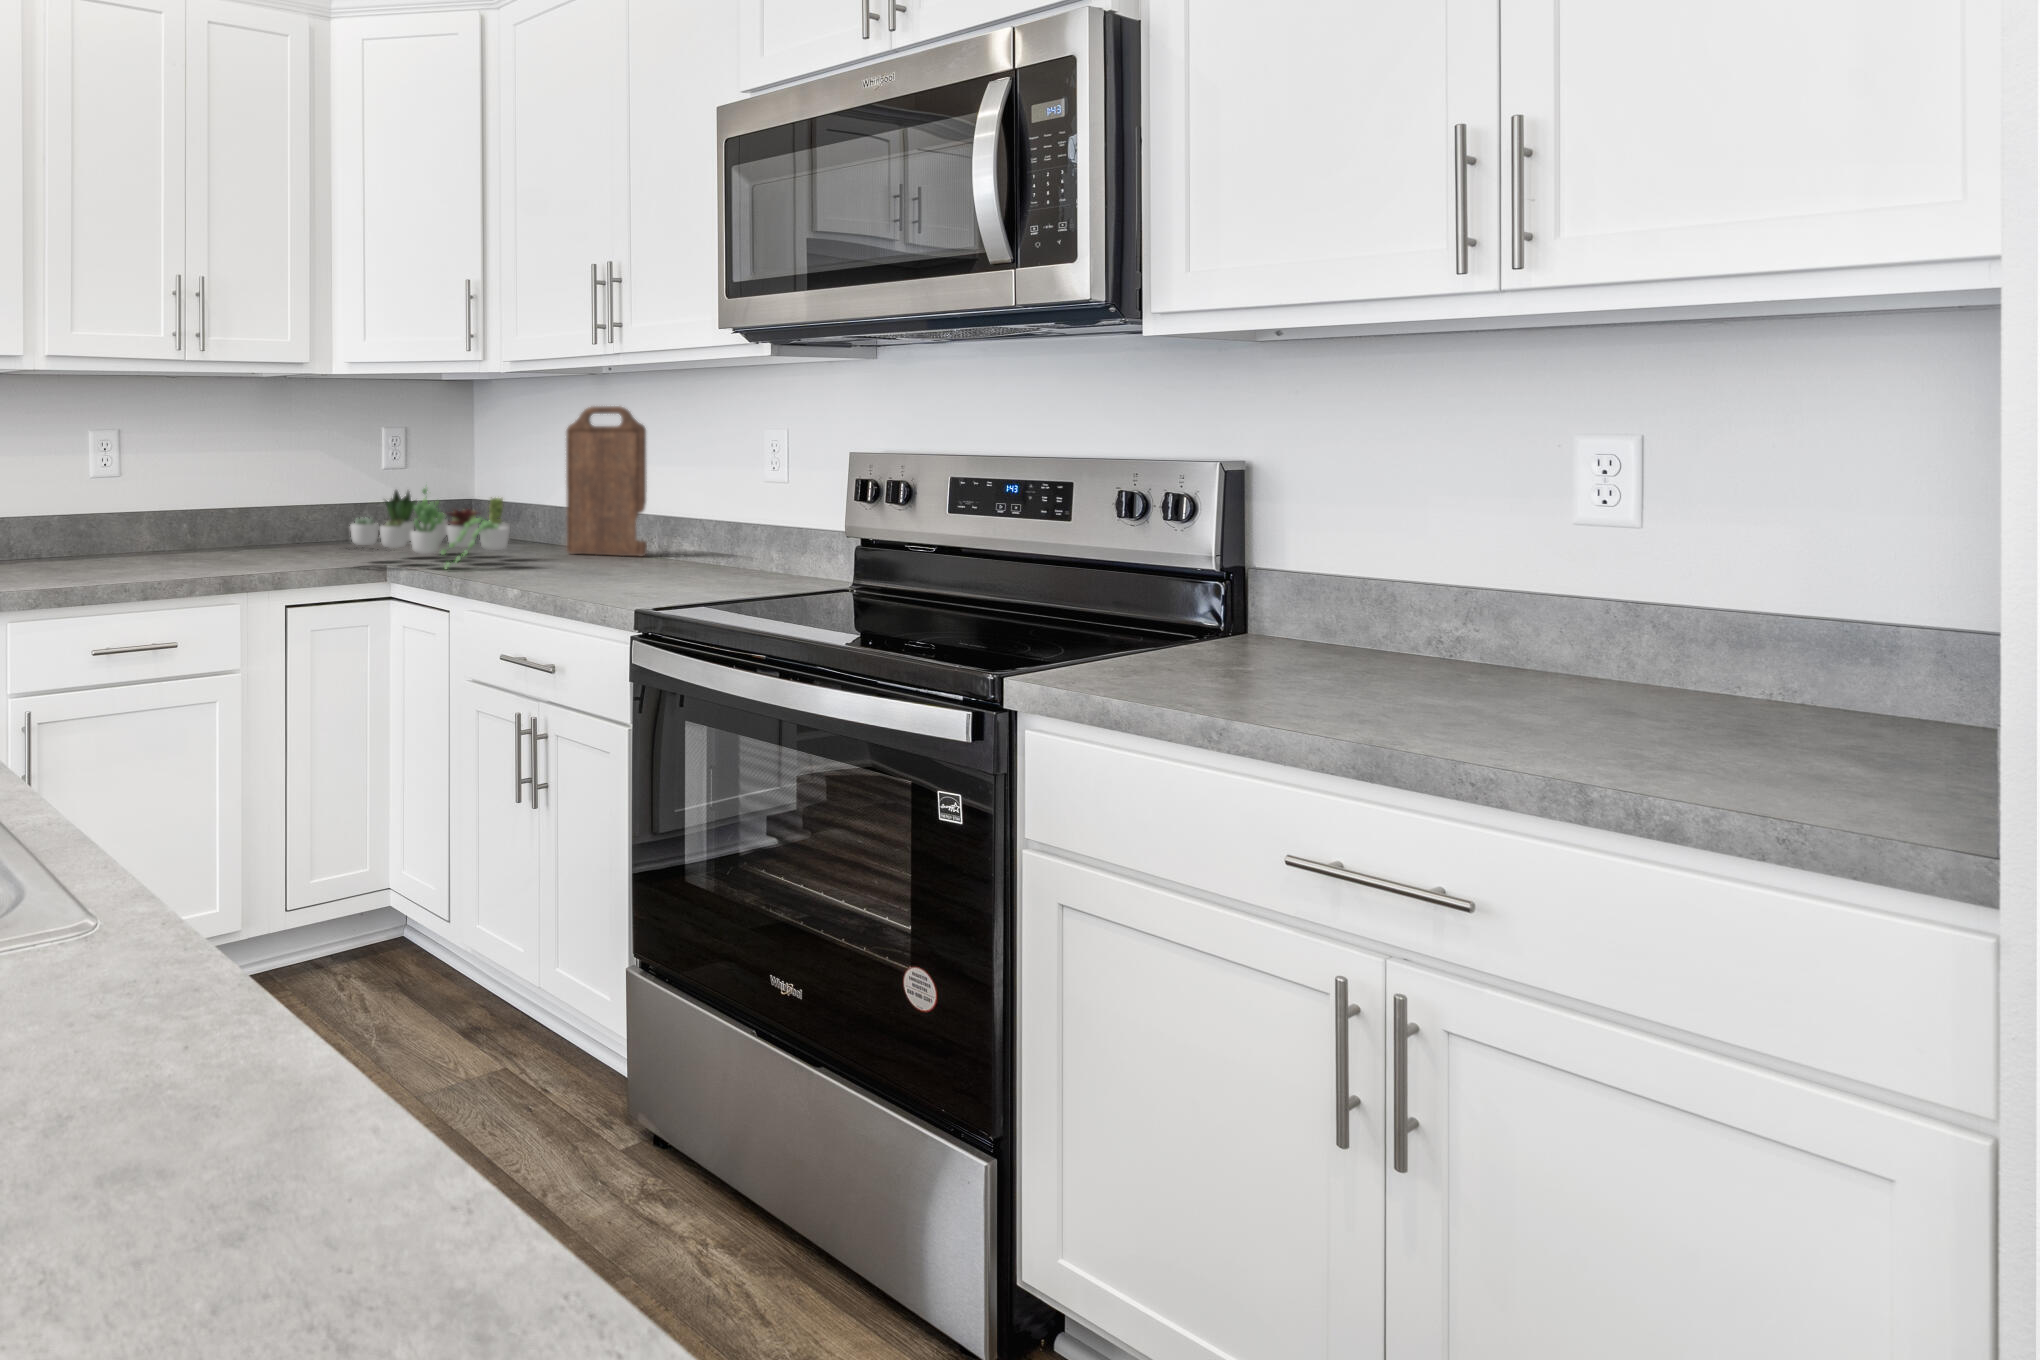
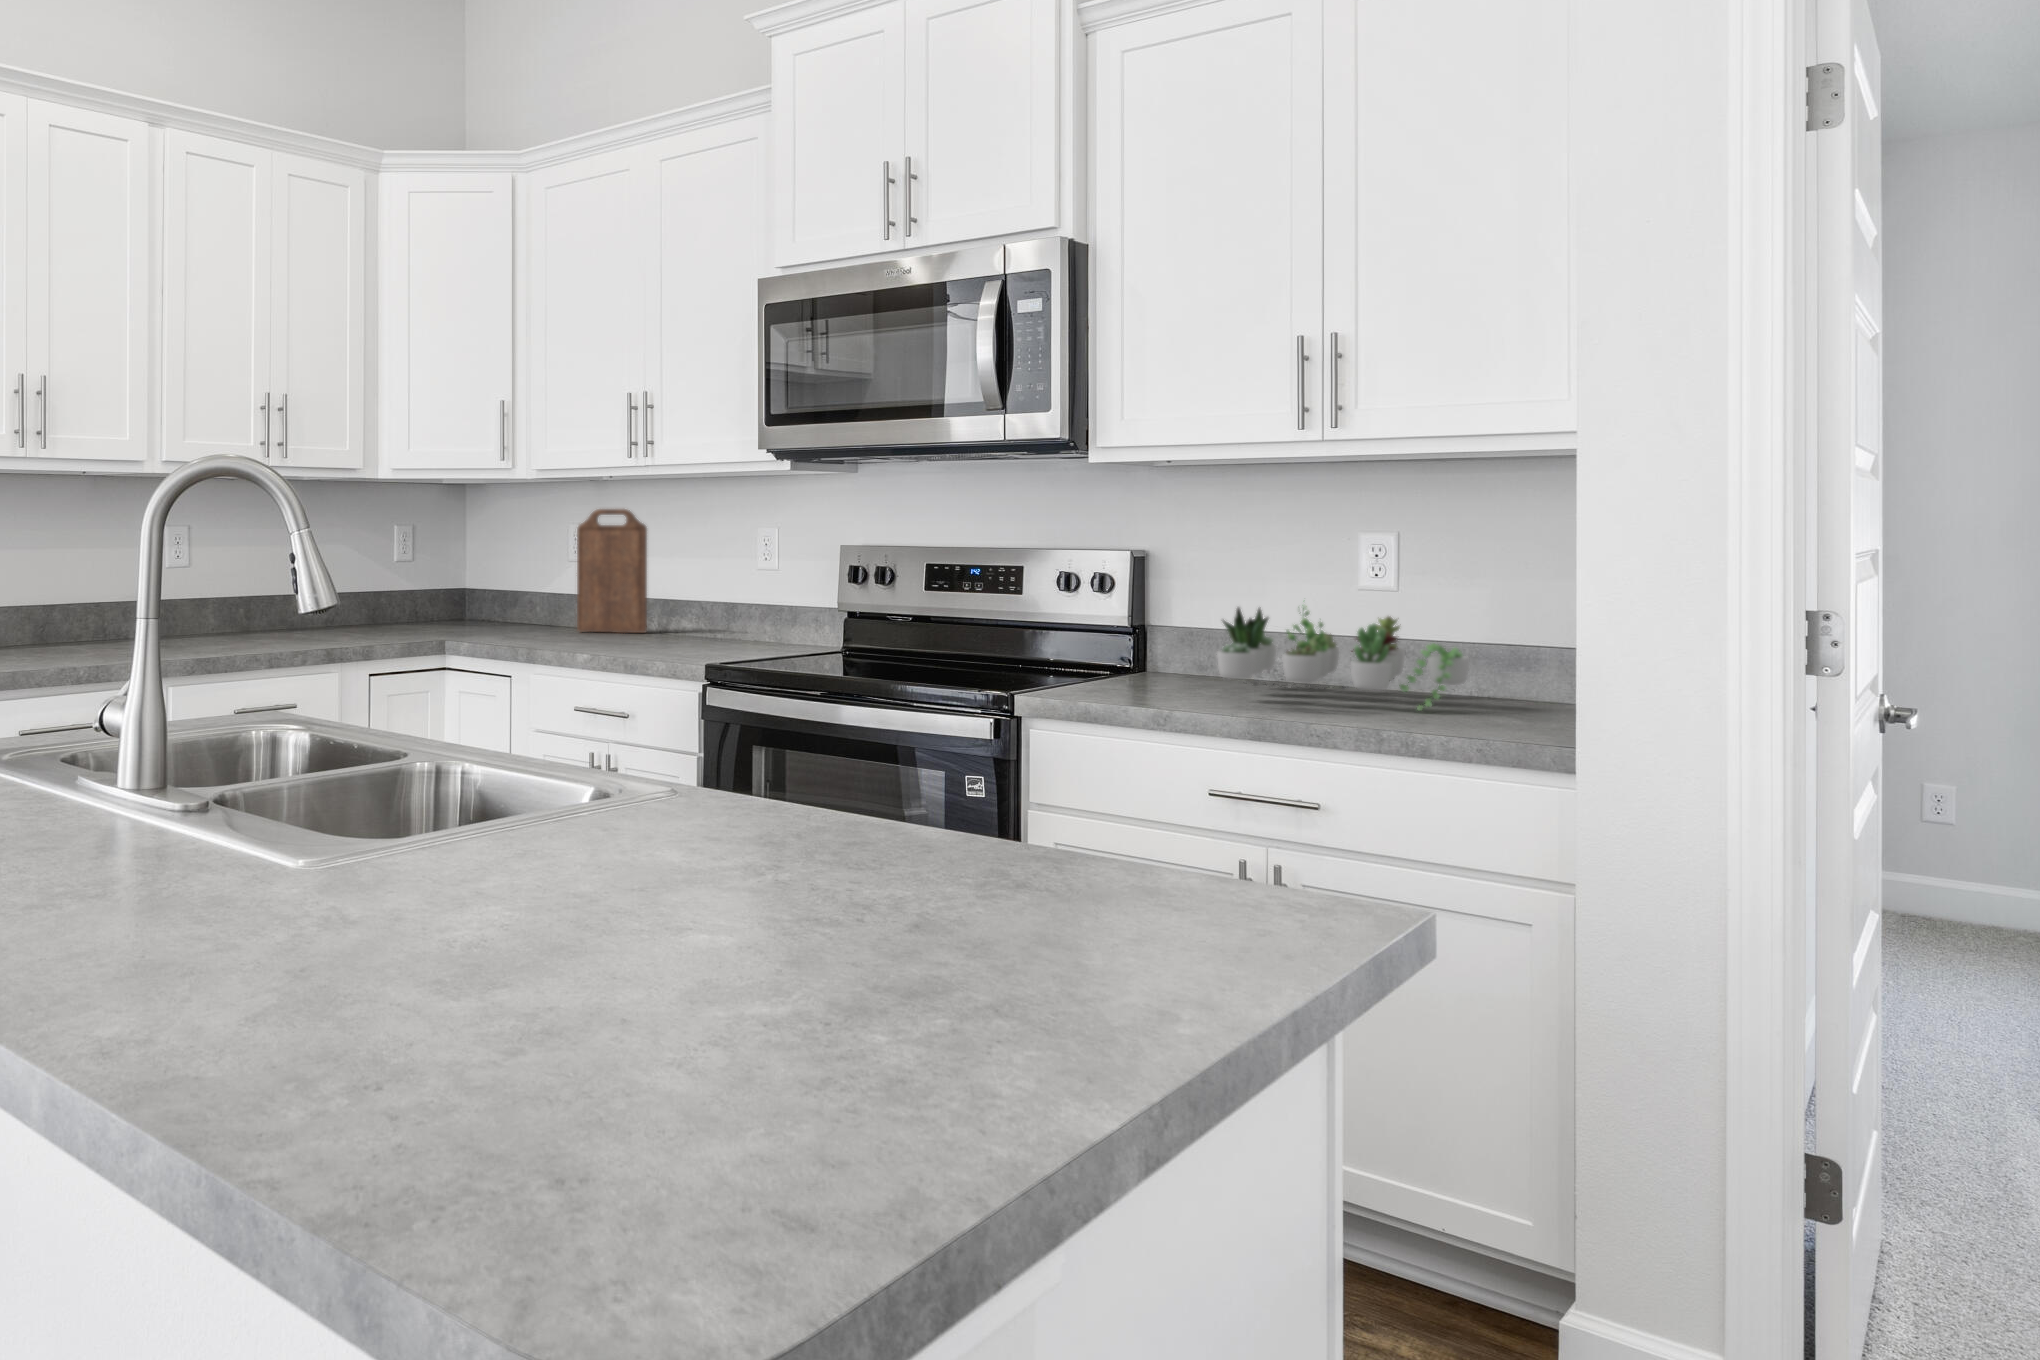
succulent plant: present [346,487,510,568] -> present [1217,608,1469,710]

